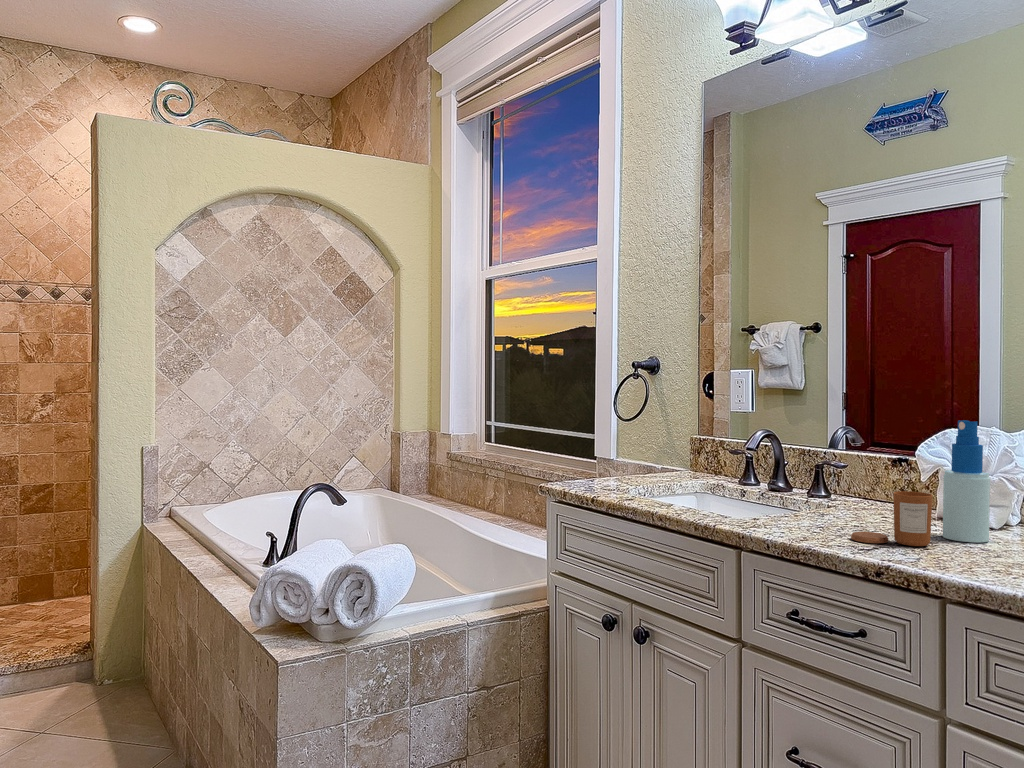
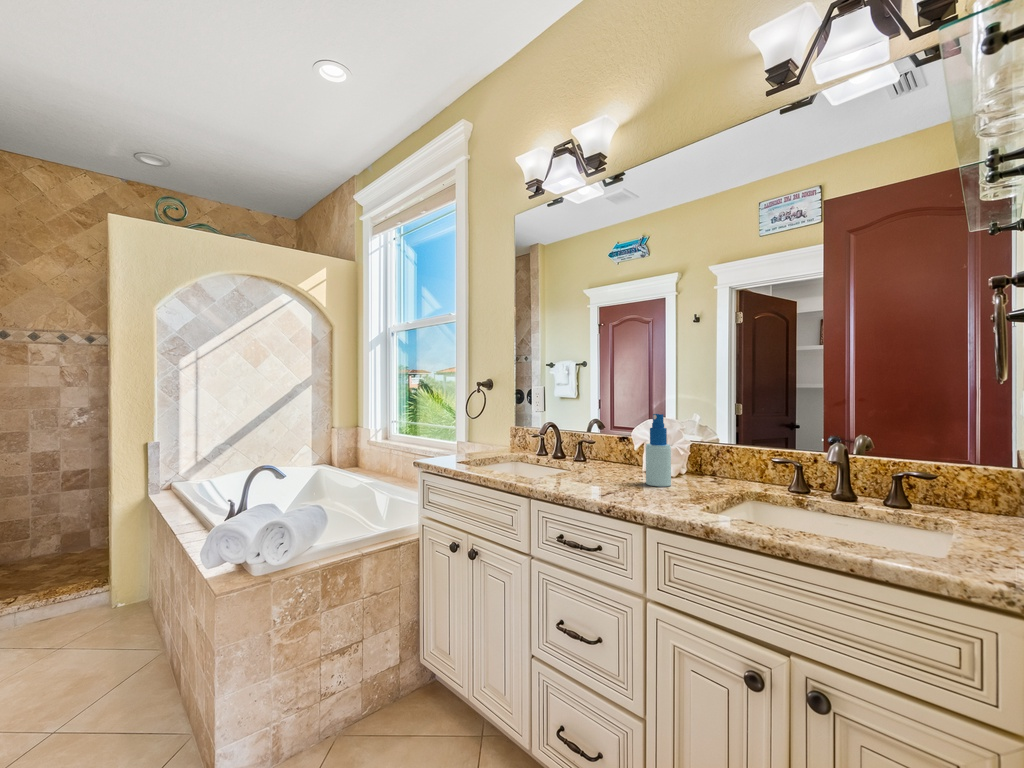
candle: present [851,491,932,546] -> none [593,457,639,491]

